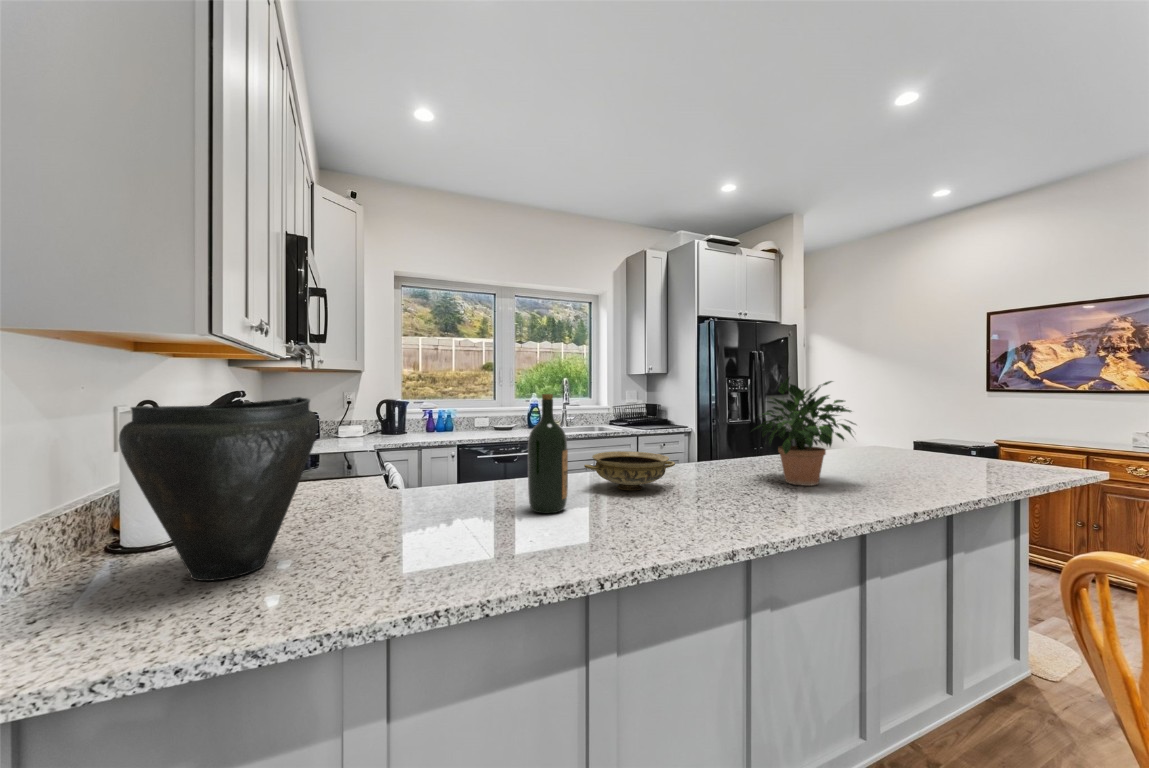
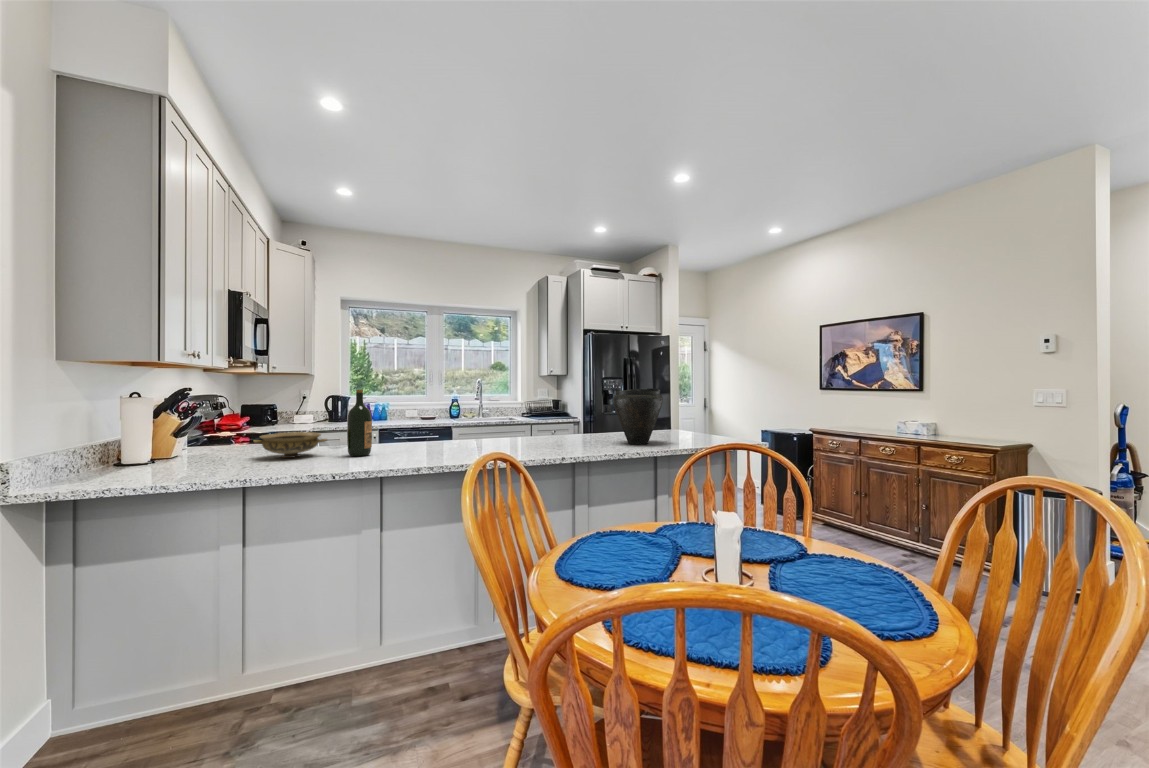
potted plant: present [753,377,856,486] -> none [515,379,577,447]
vase: present [119,397,318,581] -> present [613,388,663,444]
ceramic bowl: present [584,451,675,490] -> present [253,432,327,458]

